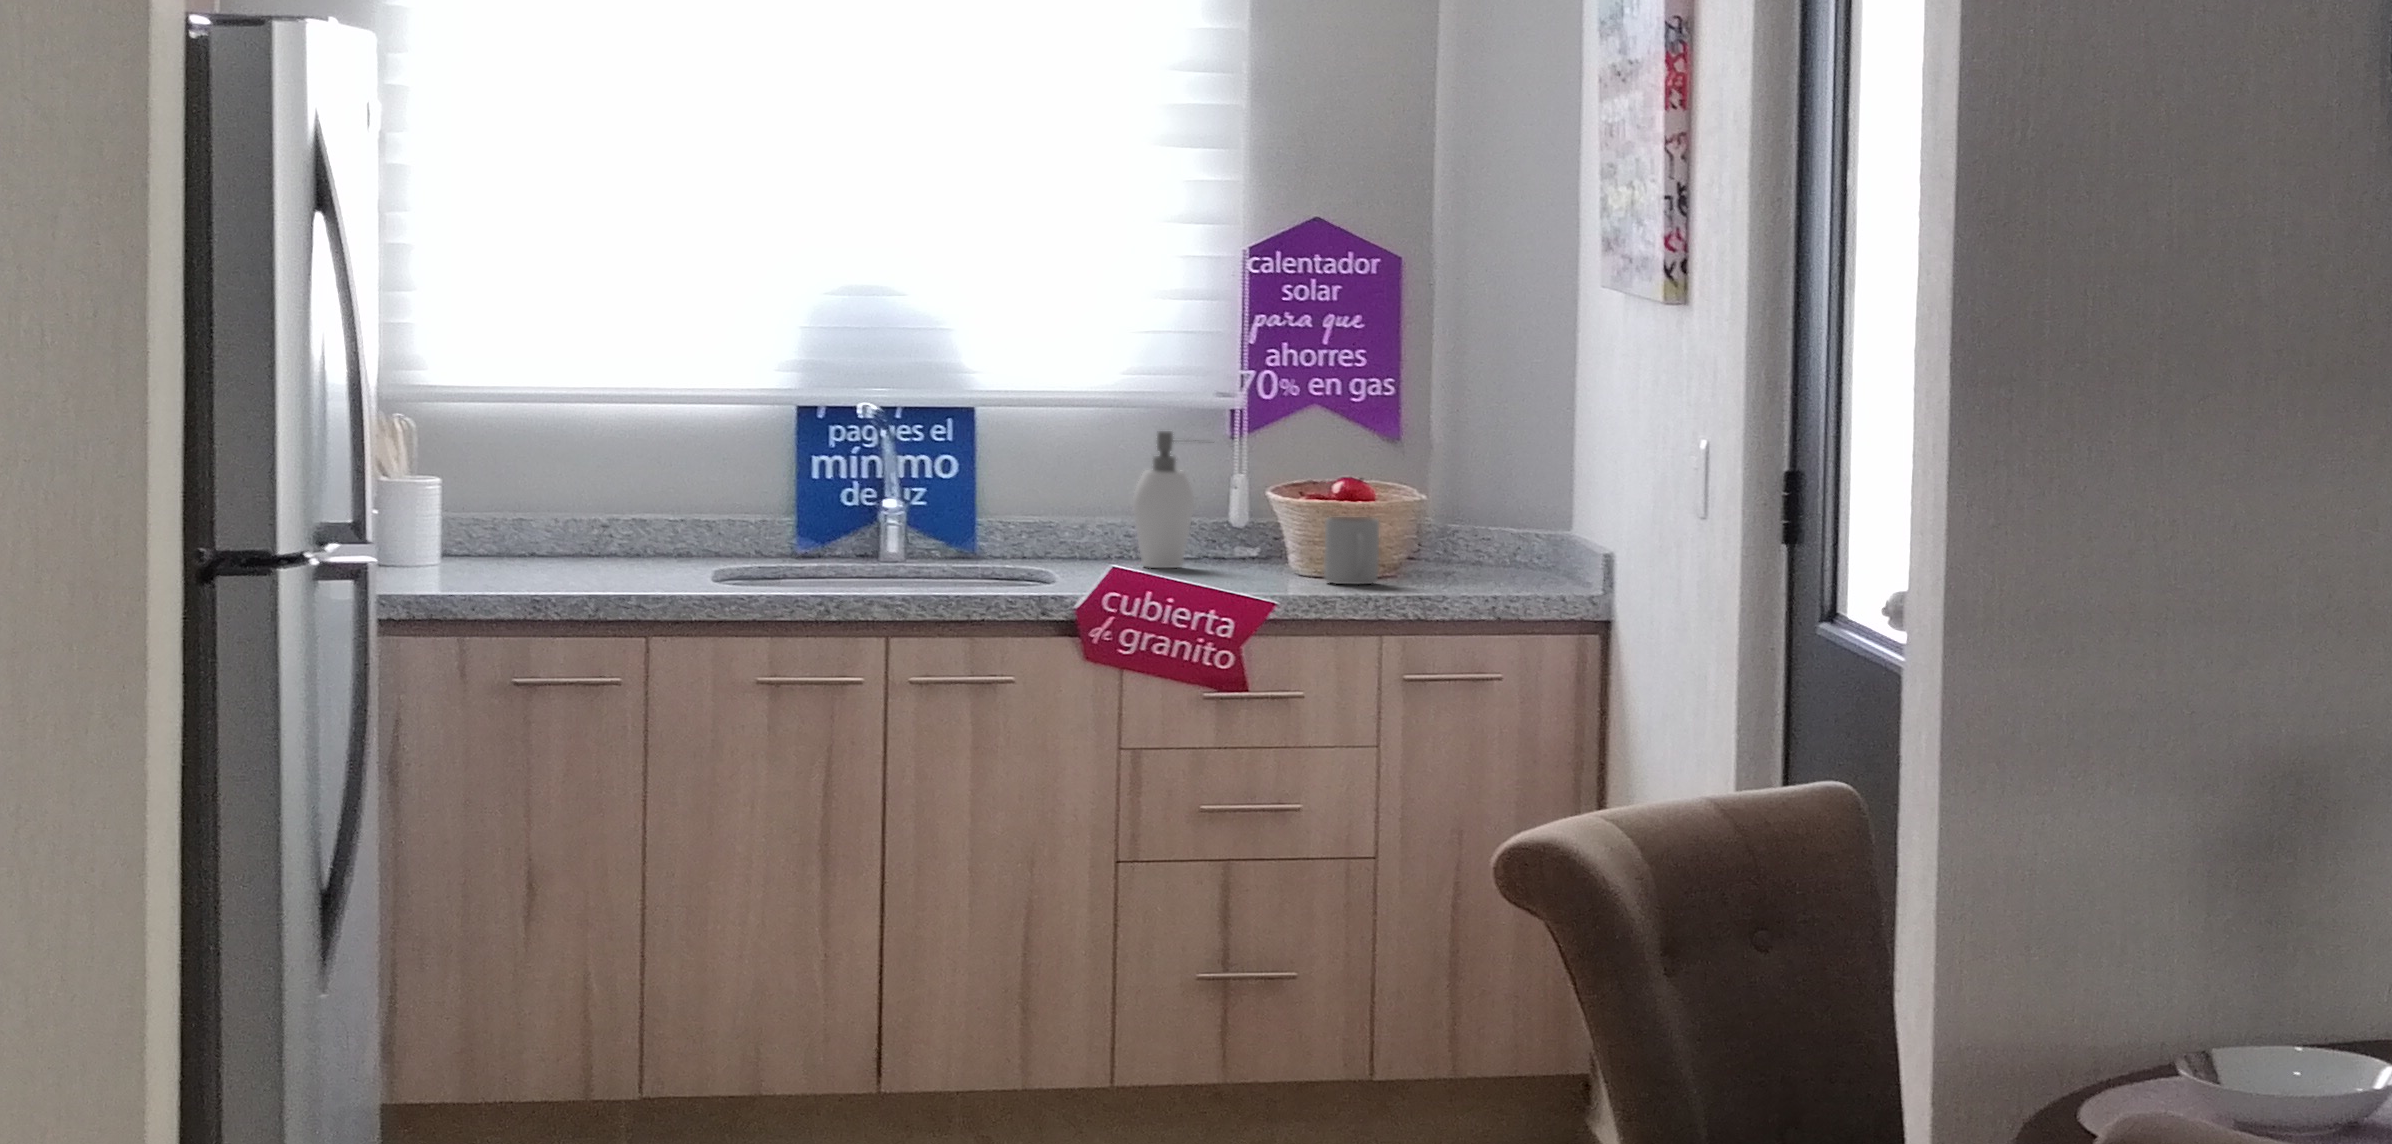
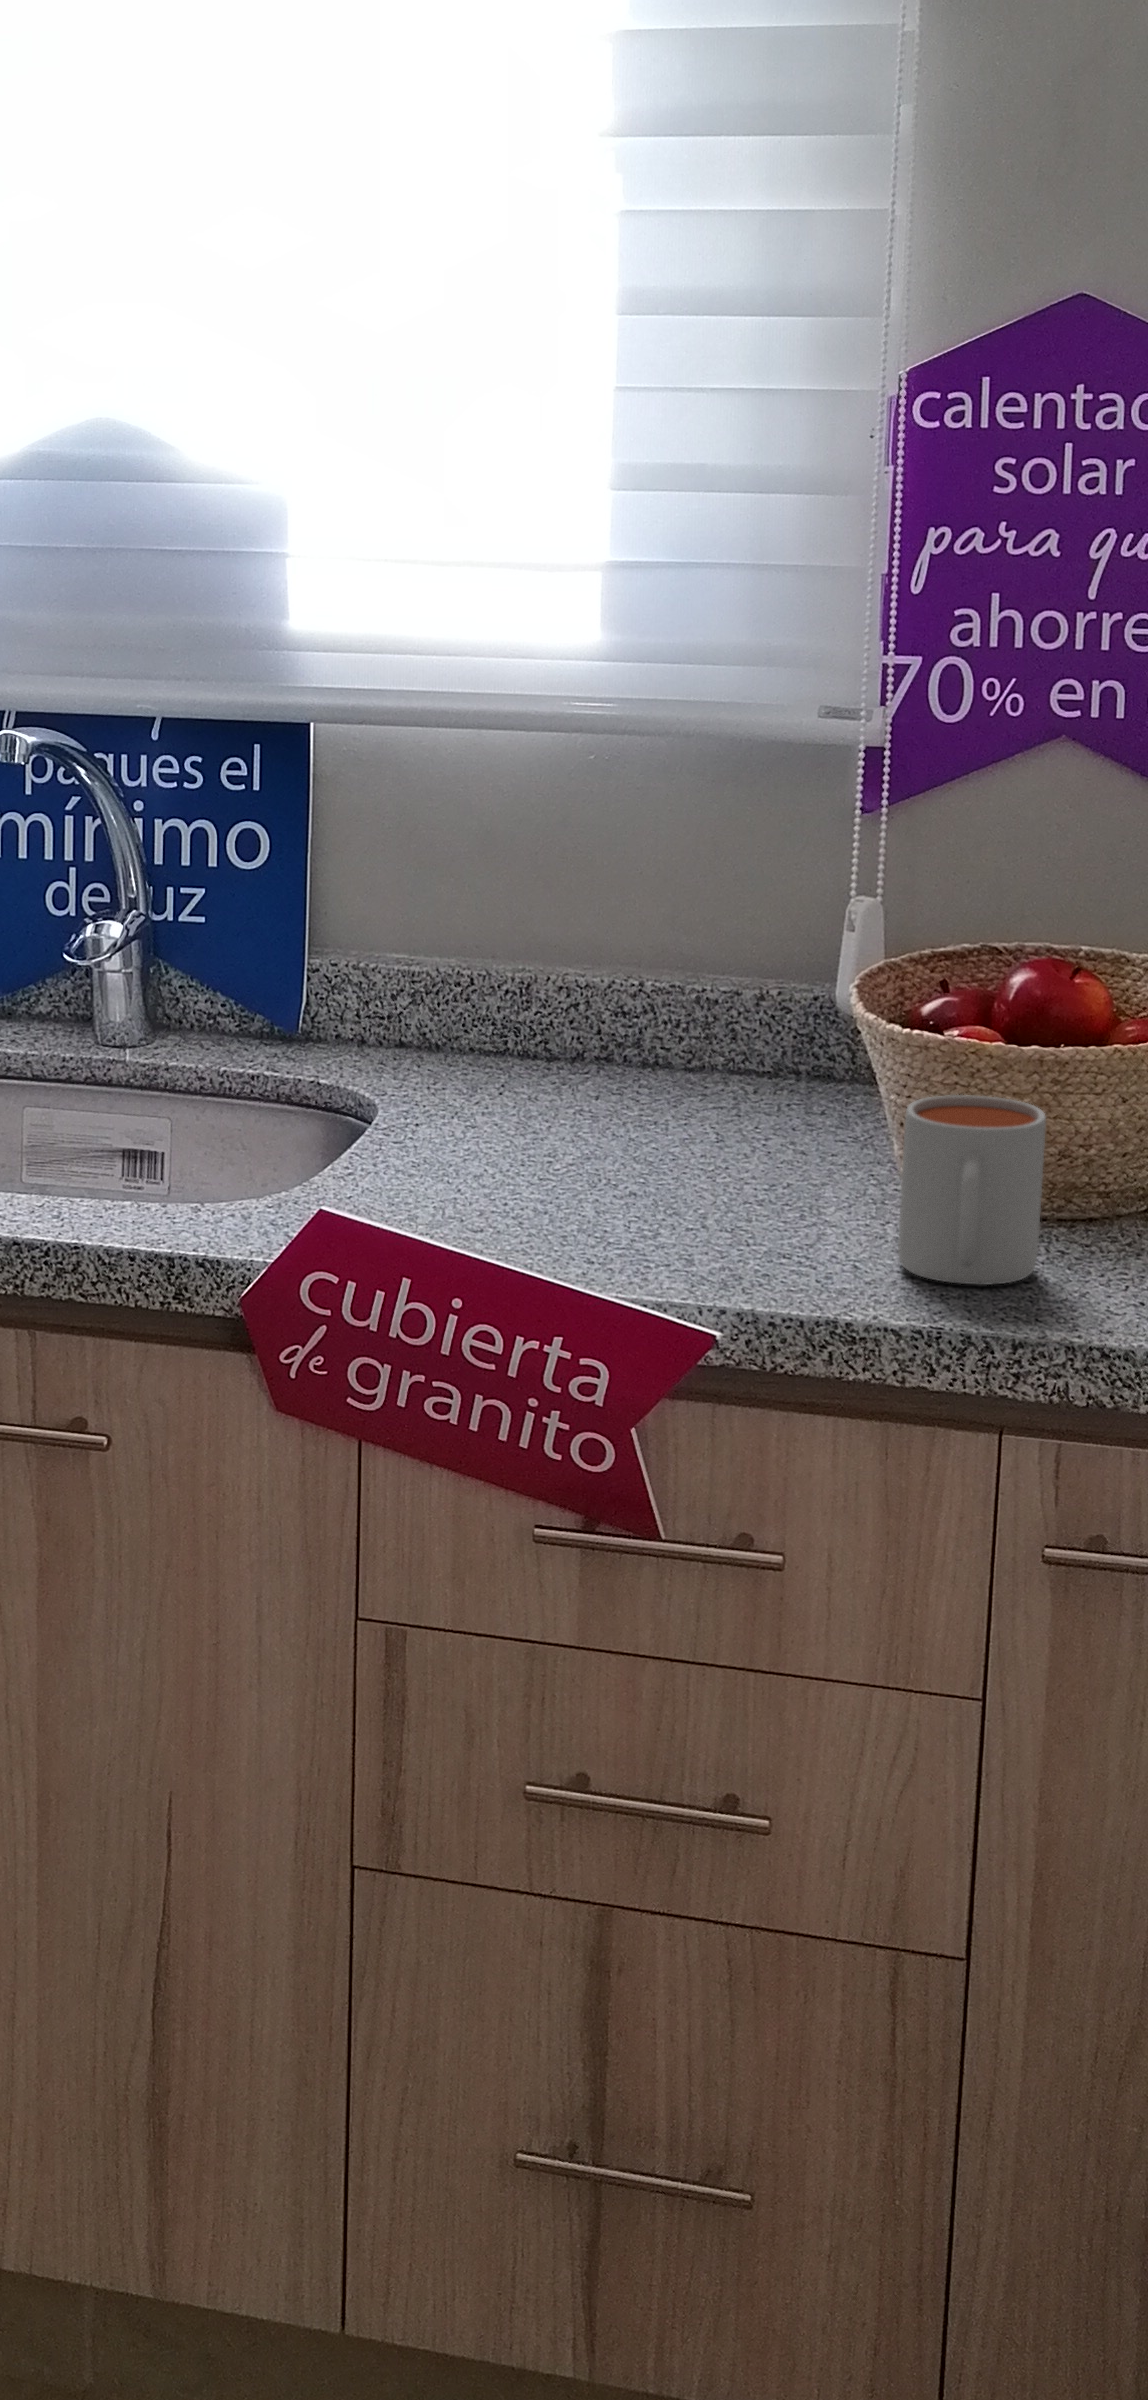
soap dispenser: present [1133,431,1196,568] -> none [564,816,752,1137]

